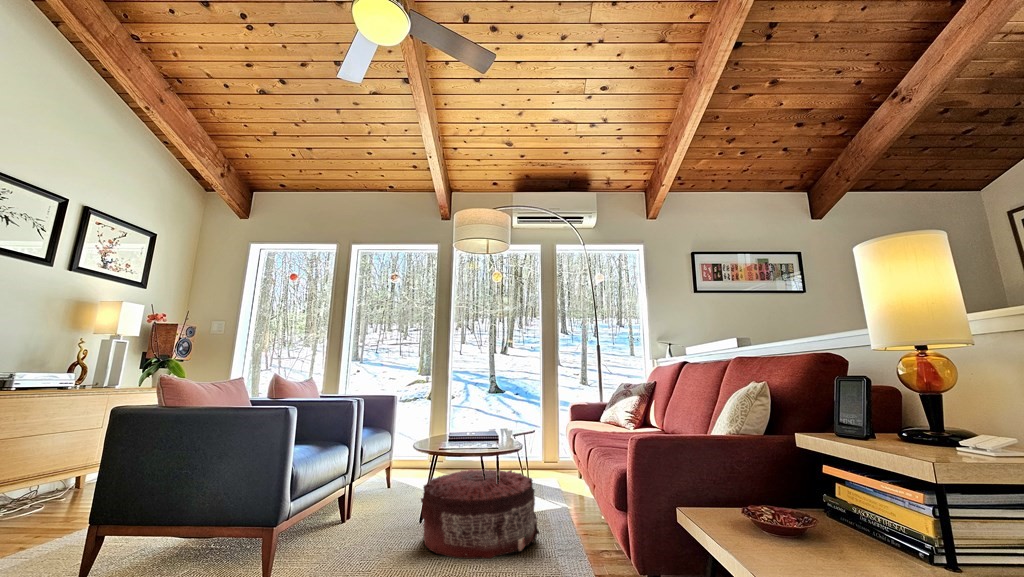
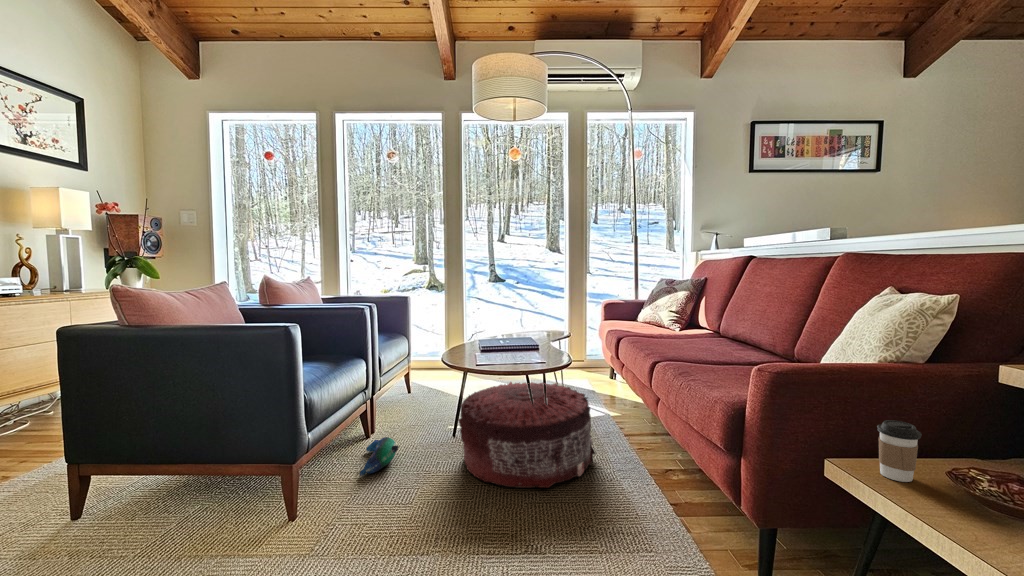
coffee cup: none [705,475,732,522] -> present [877,420,922,482]
plush toy: none [331,516,368,548] -> present [360,437,399,476]

